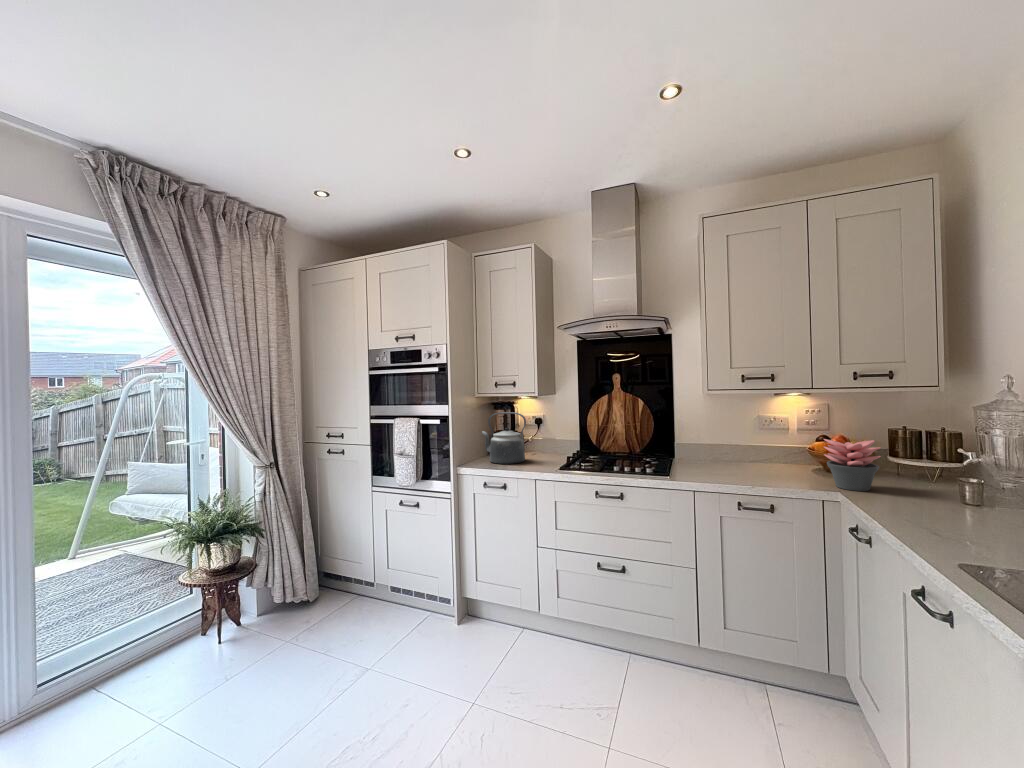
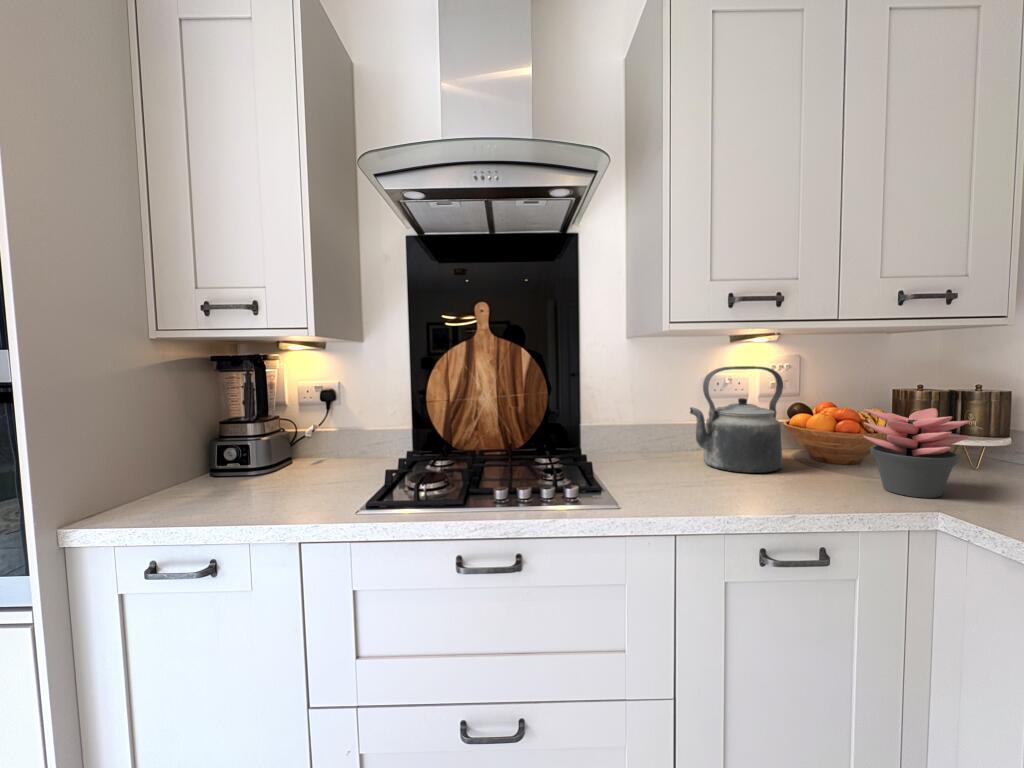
kettle: present [482,412,526,464] -> present [690,366,783,473]

